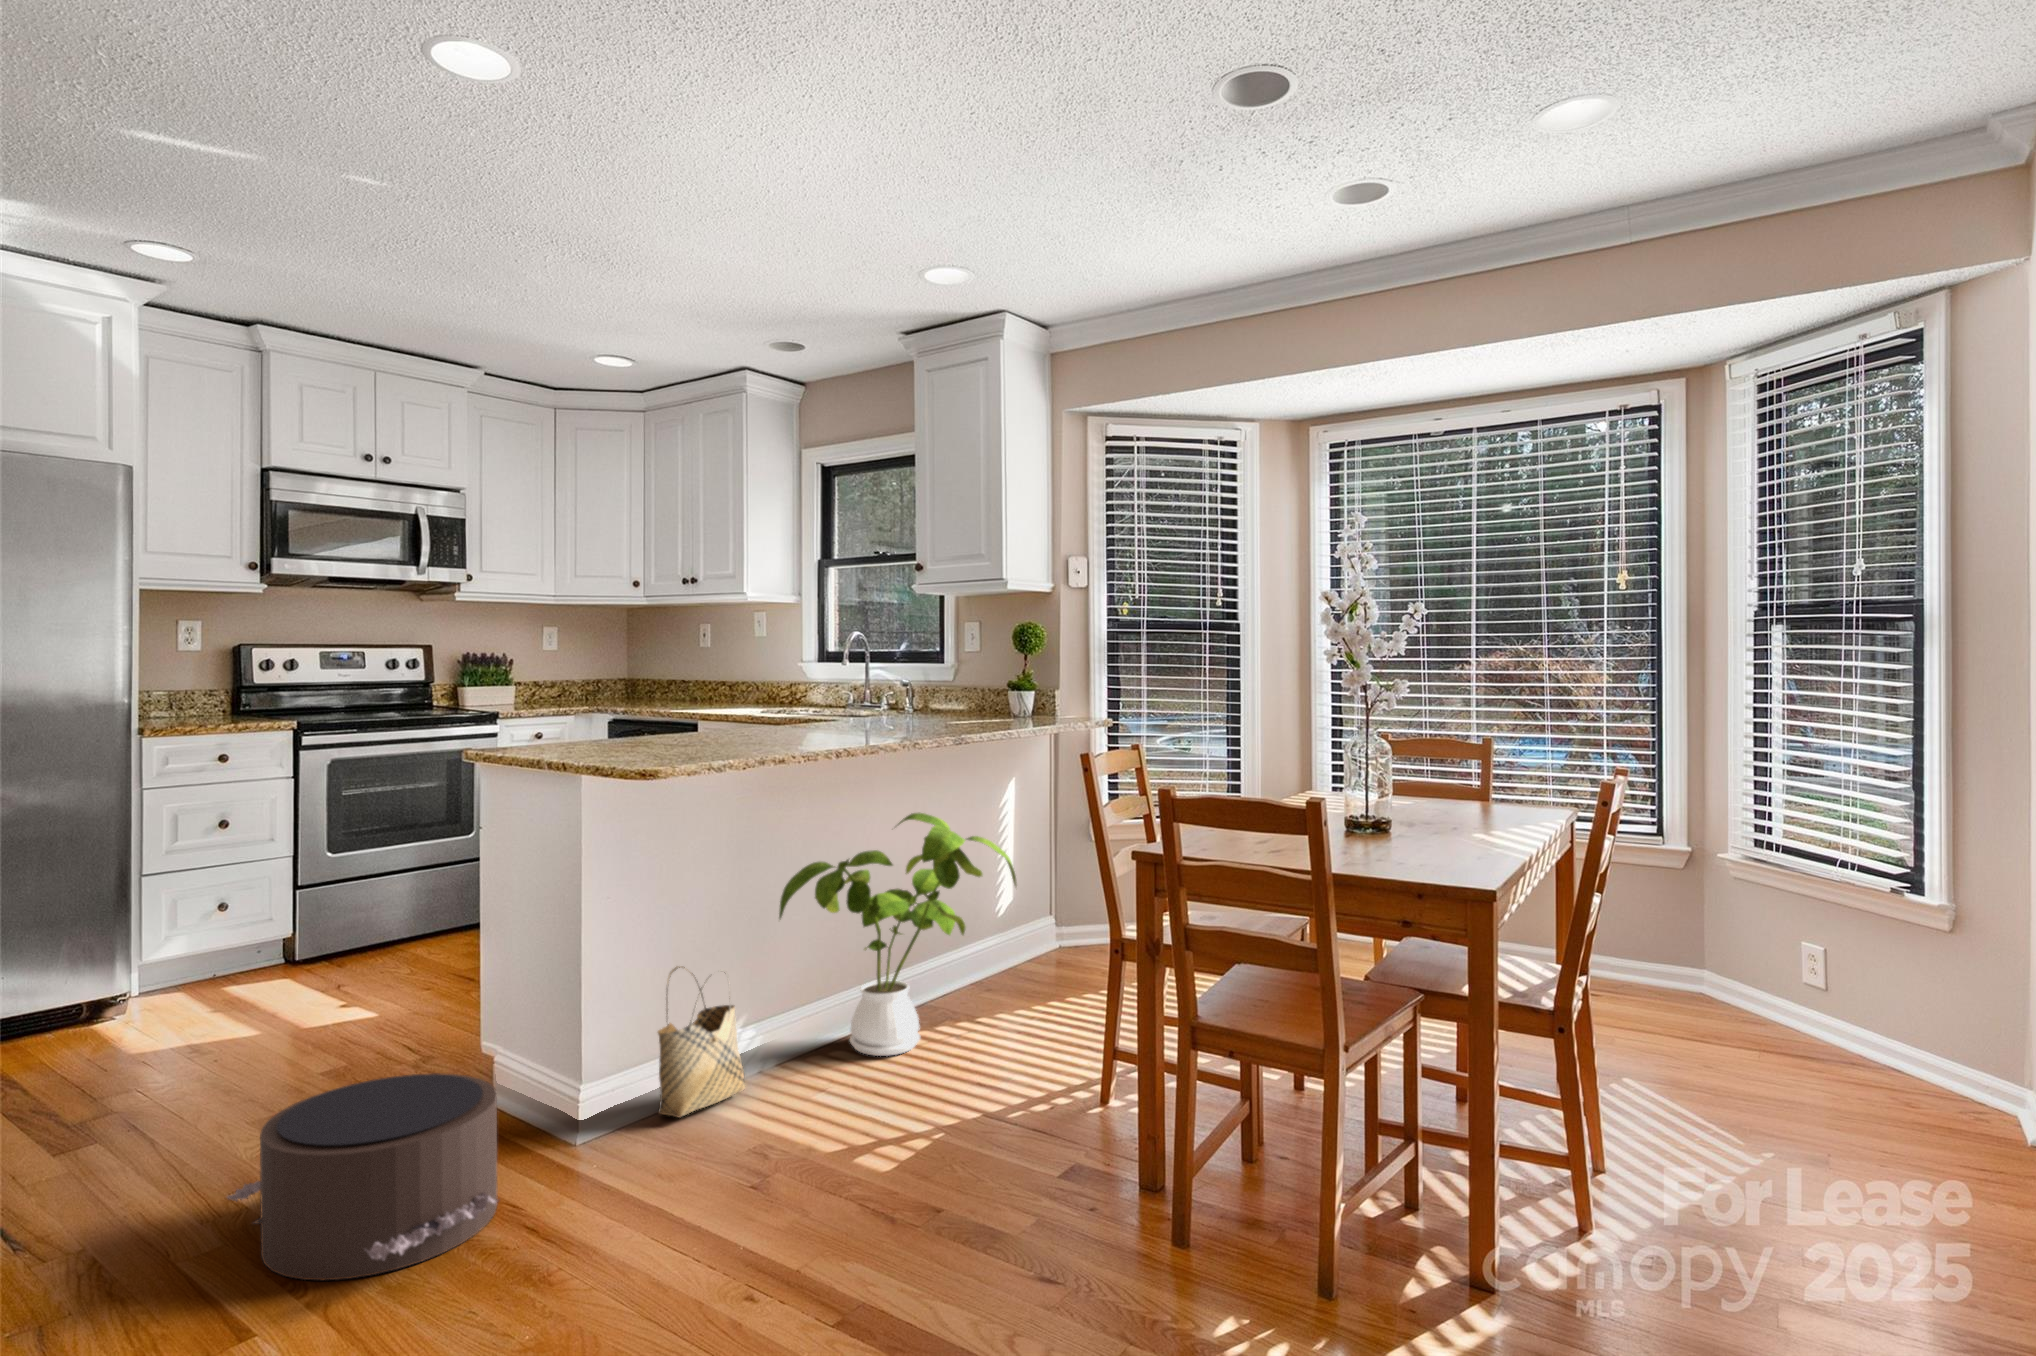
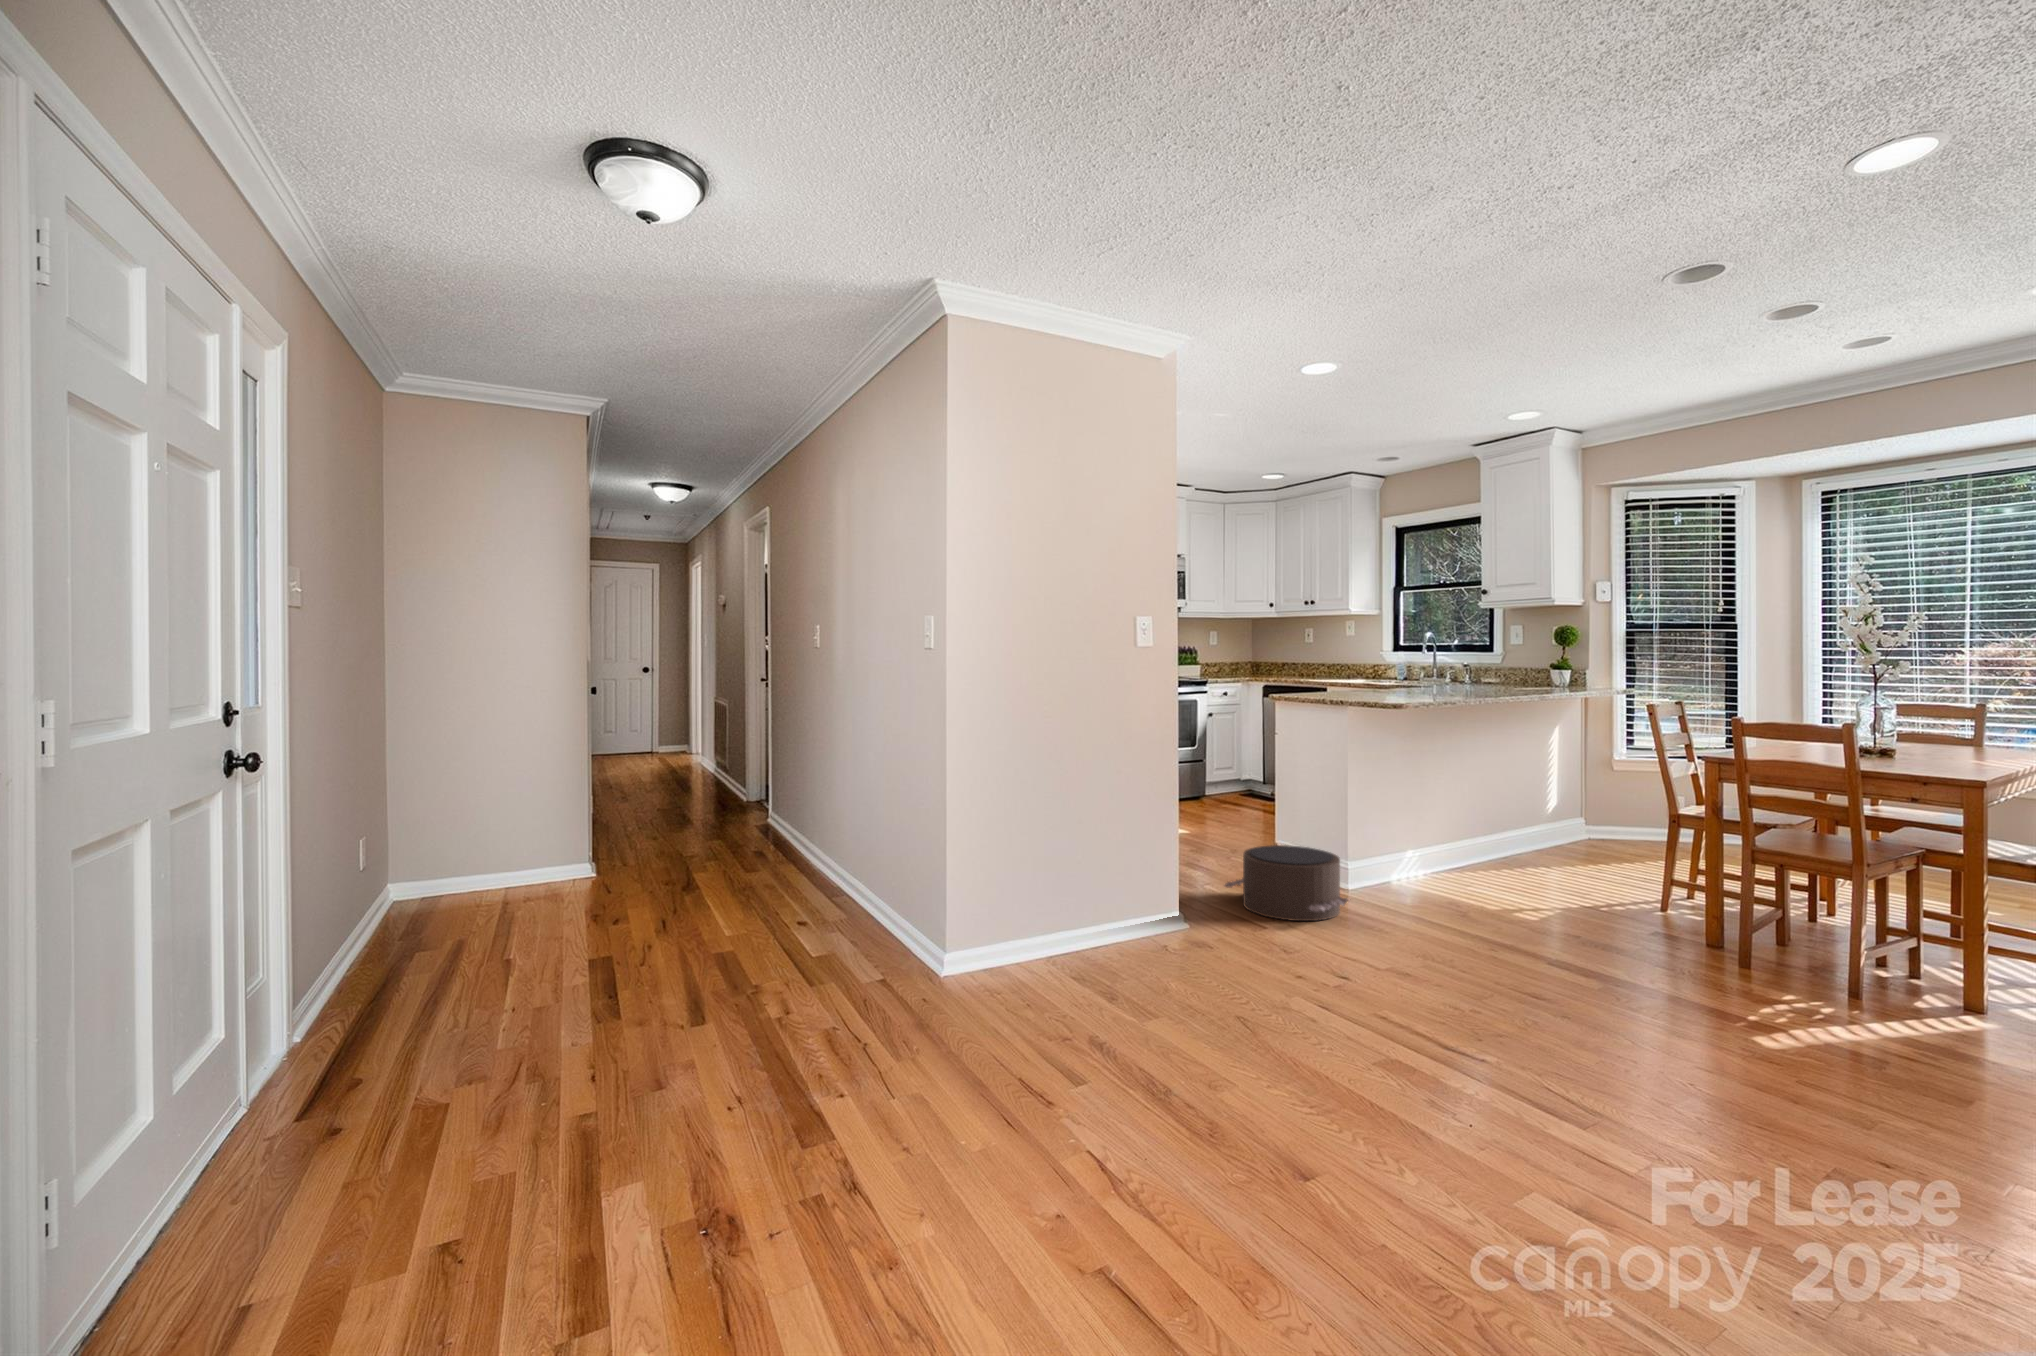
house plant: present [779,813,1017,1056] -> none [1439,739,1594,877]
woven basket: present [658,966,745,1117] -> none [1387,812,1430,887]

